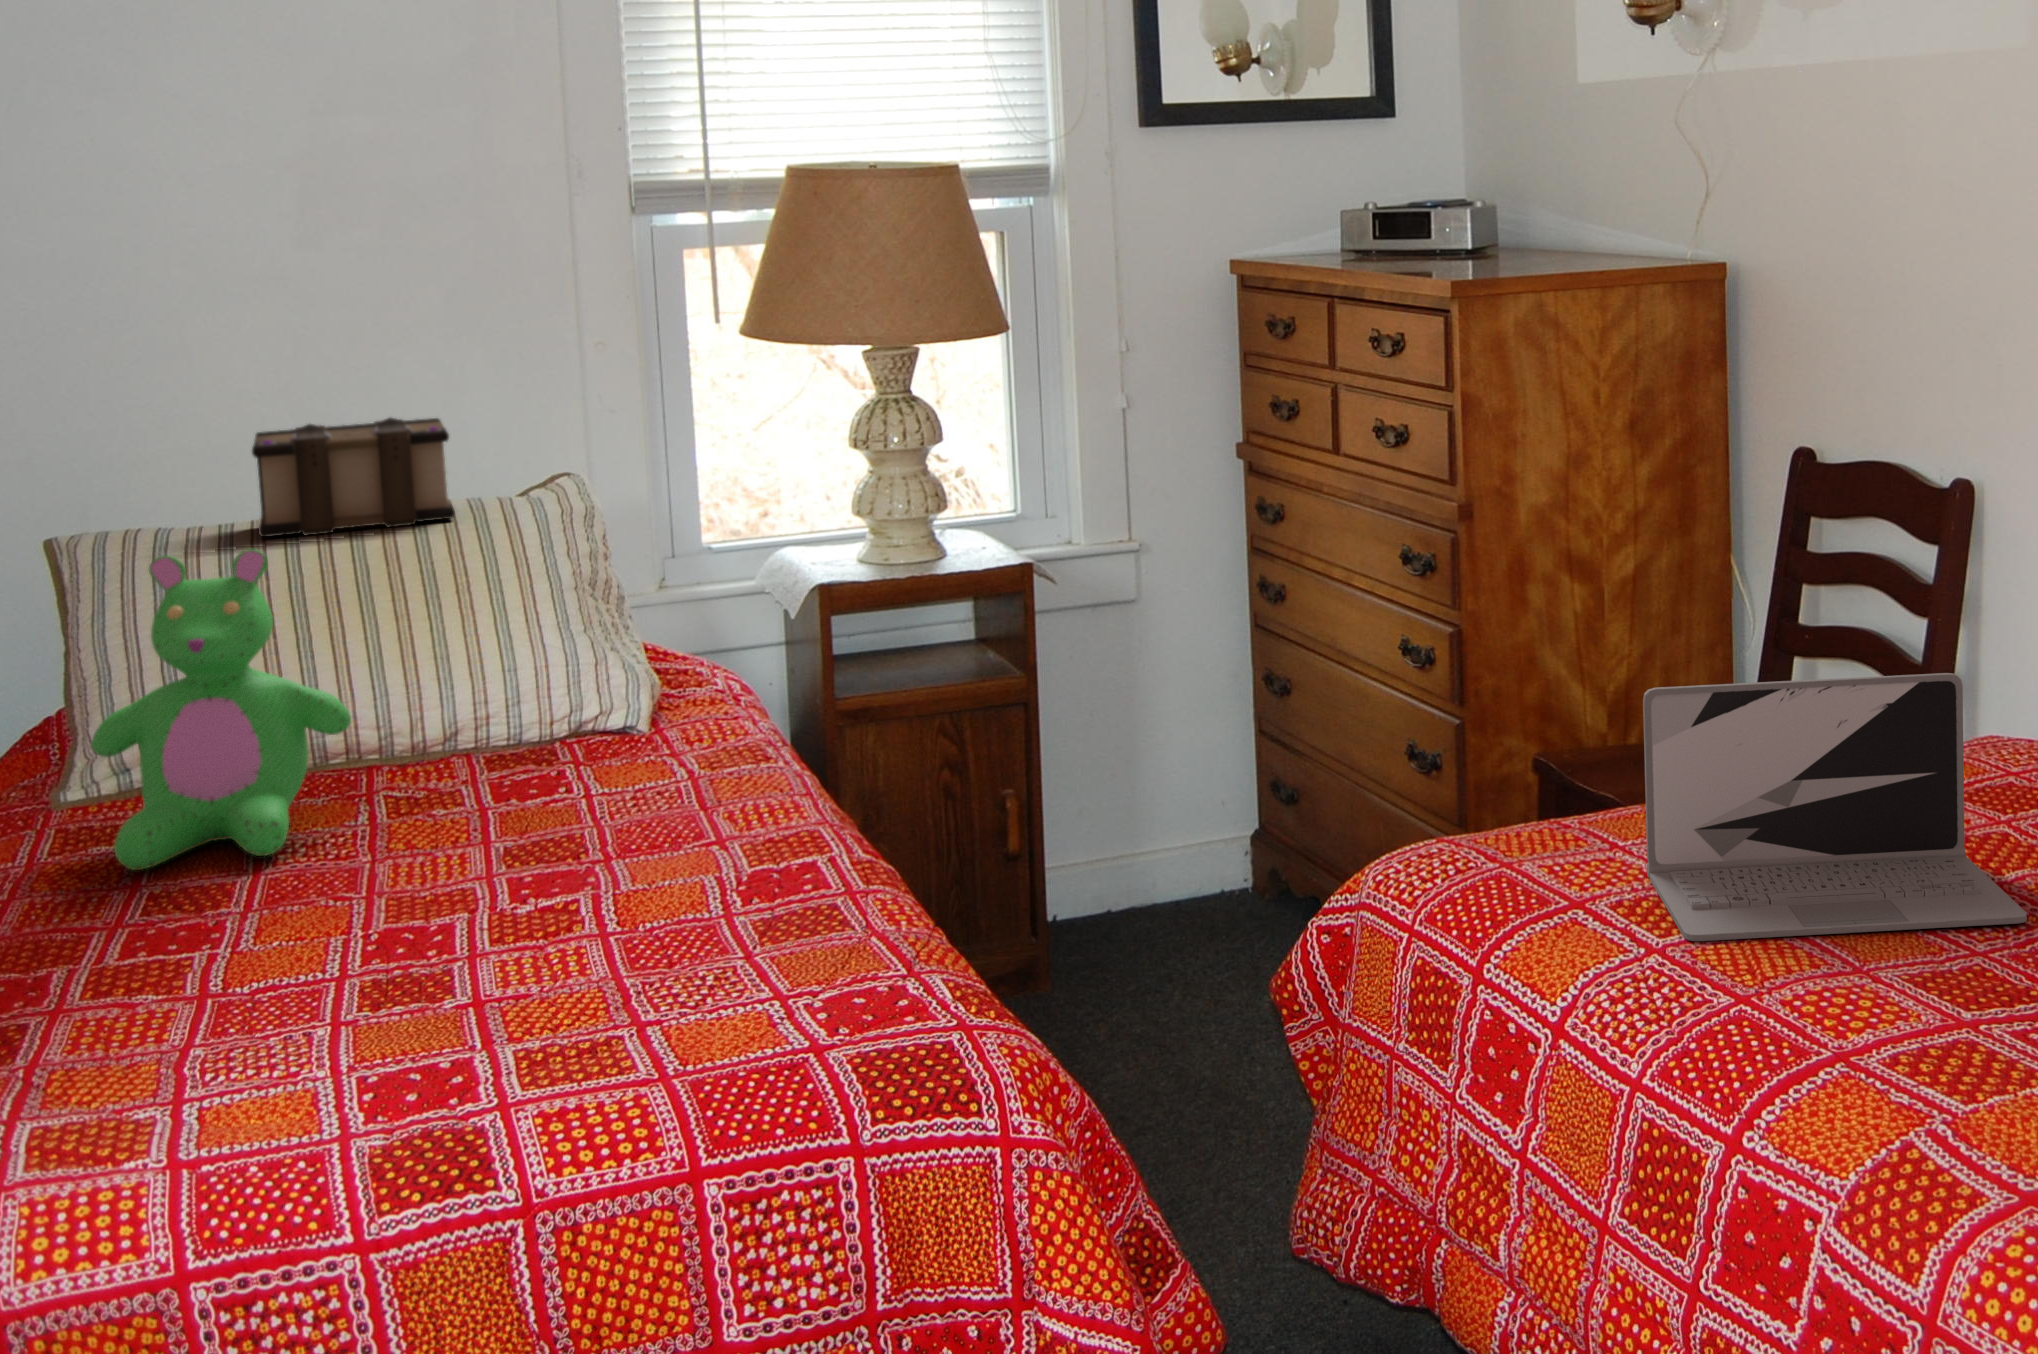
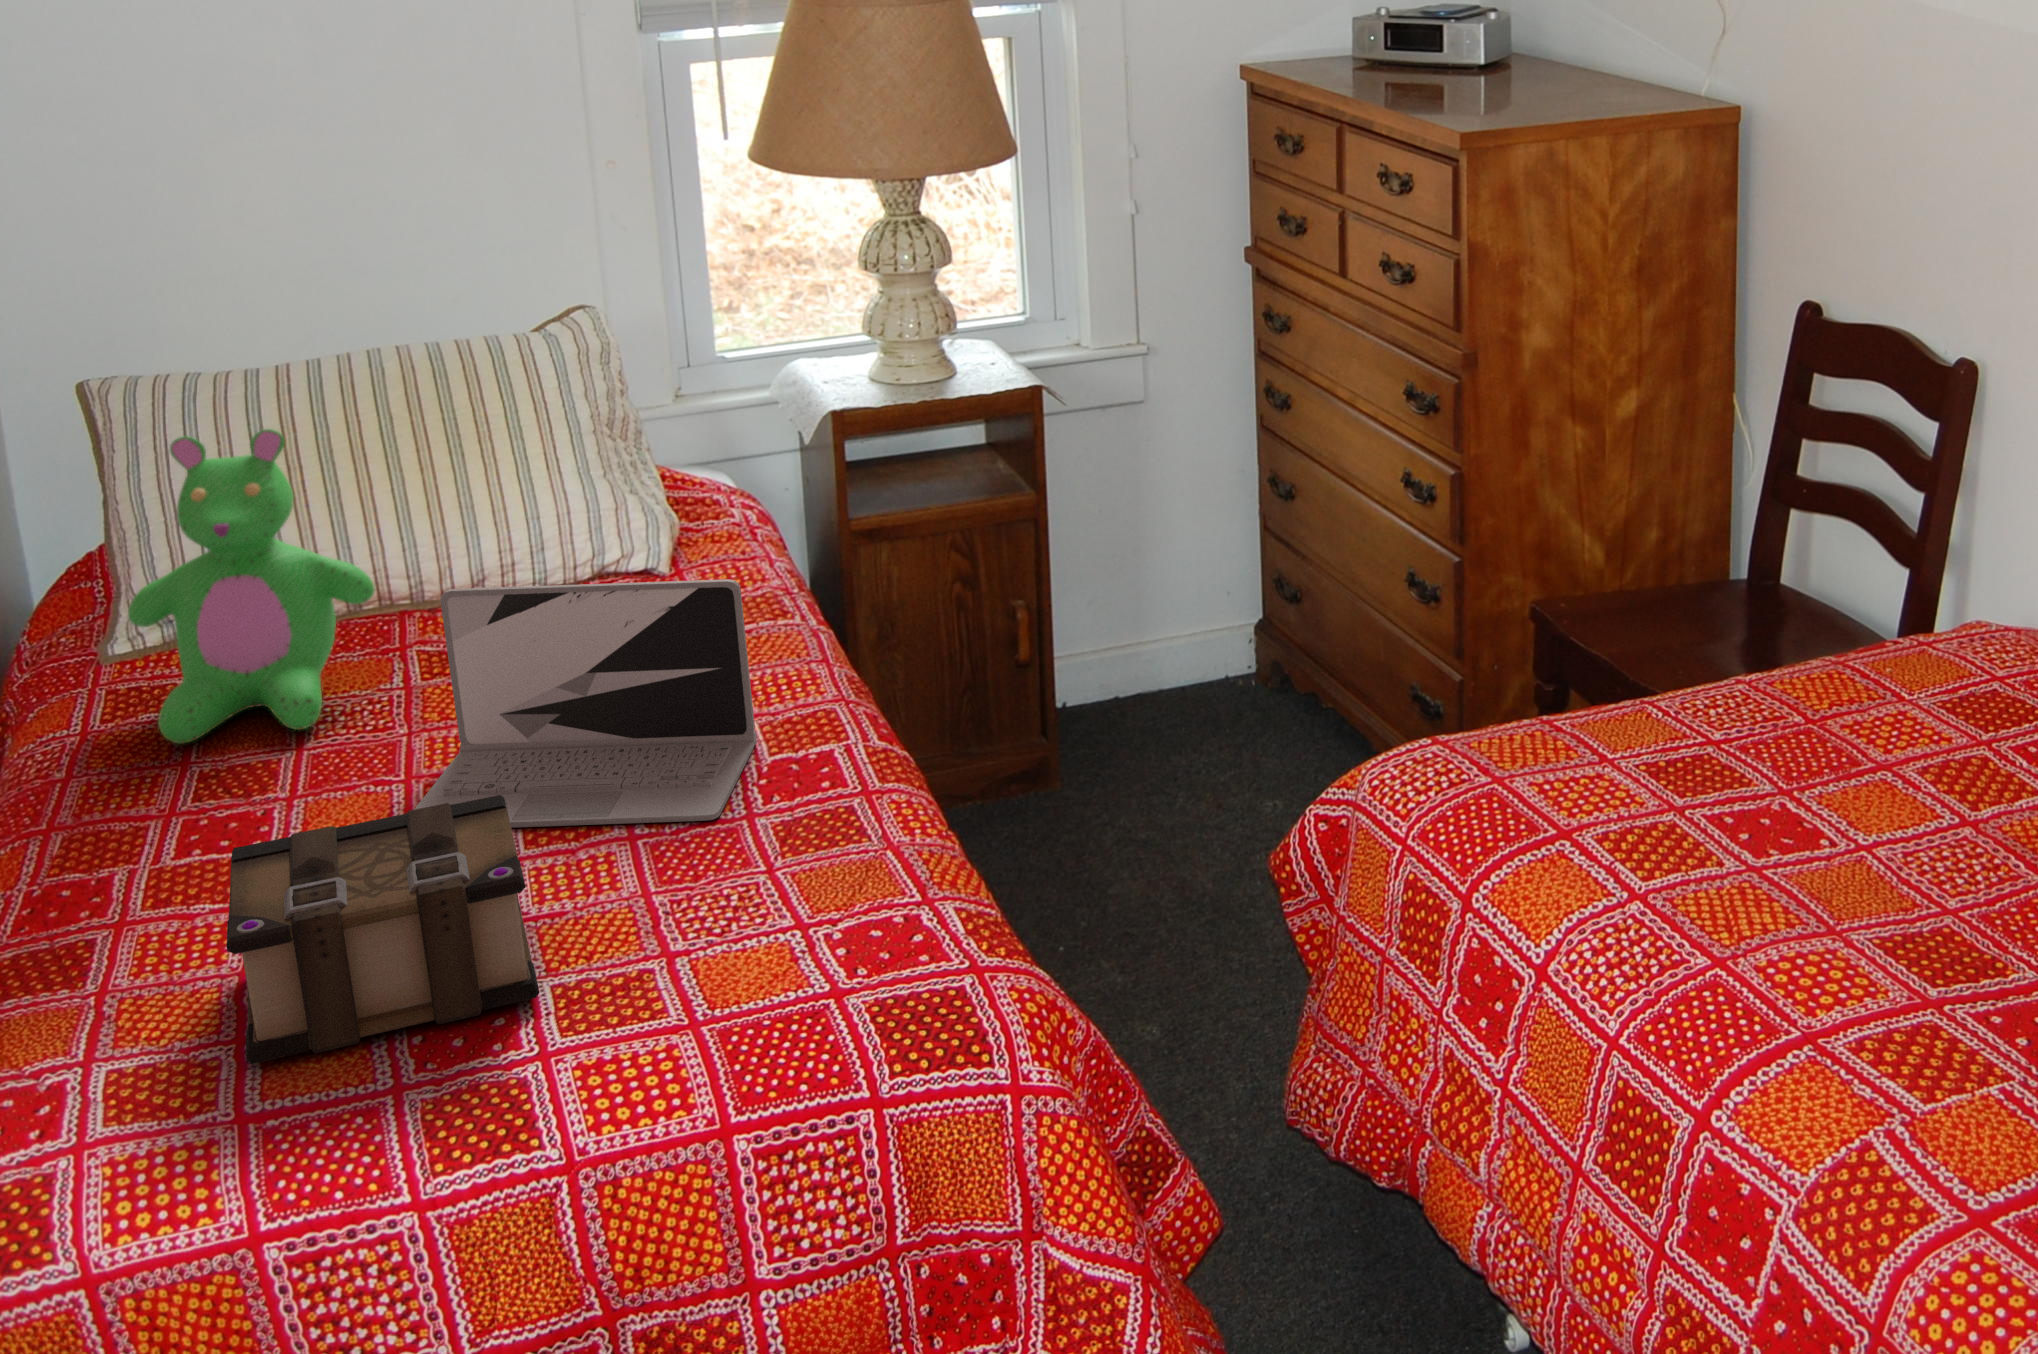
book: present [252,418,455,537] -> present [226,795,539,1064]
laptop: present [1643,673,2027,941] -> present [415,579,757,828]

